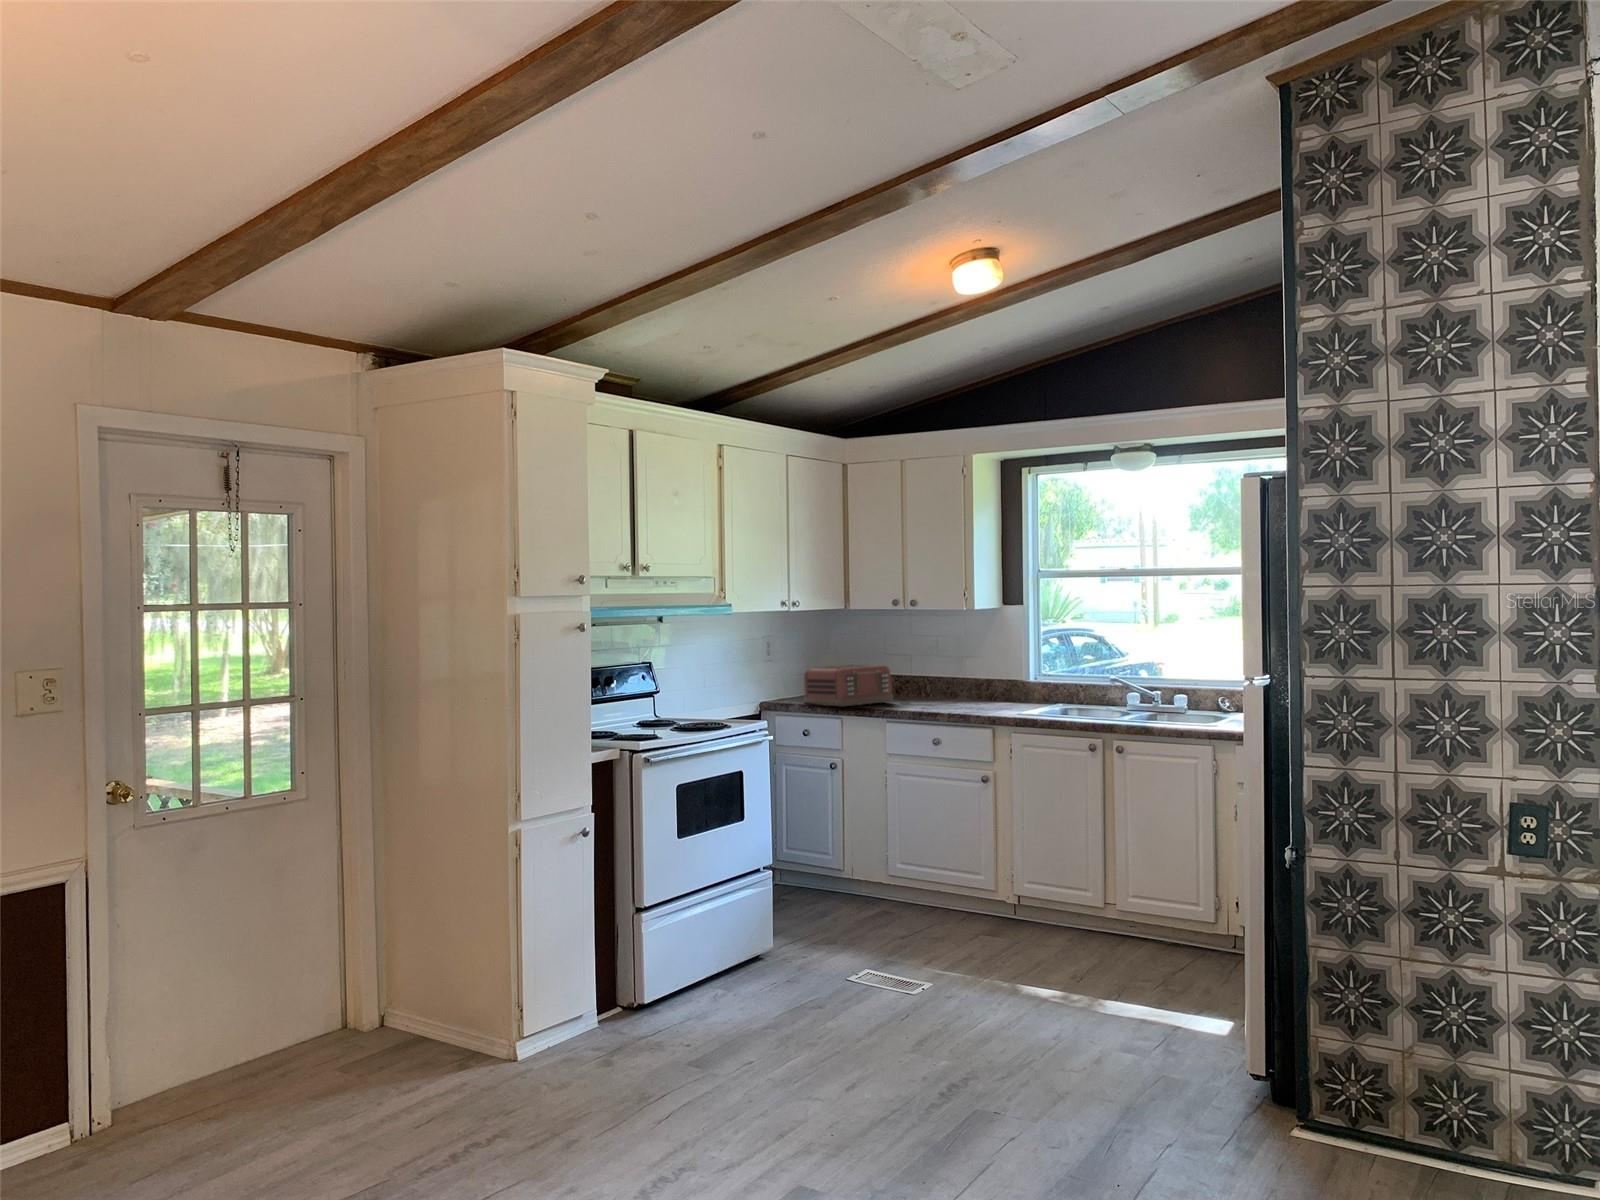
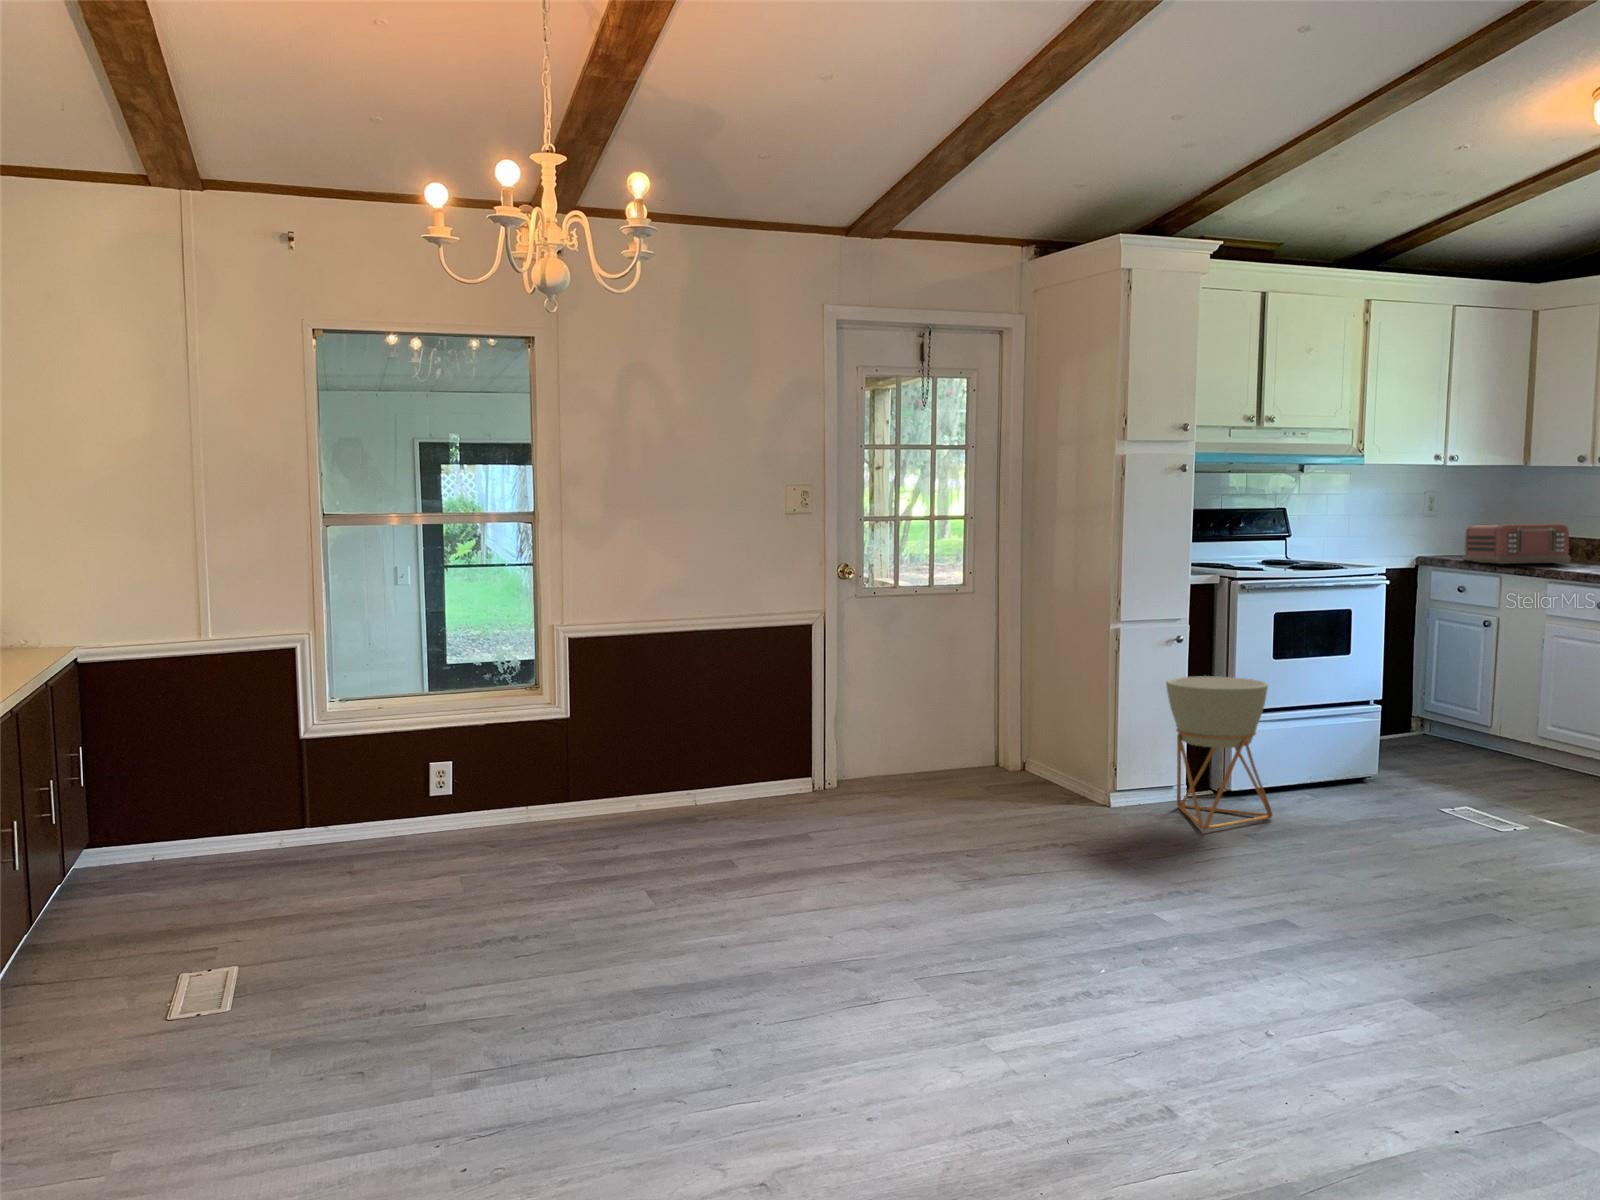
planter: none [578,870,702,1067] -> present [1166,676,1272,830]

